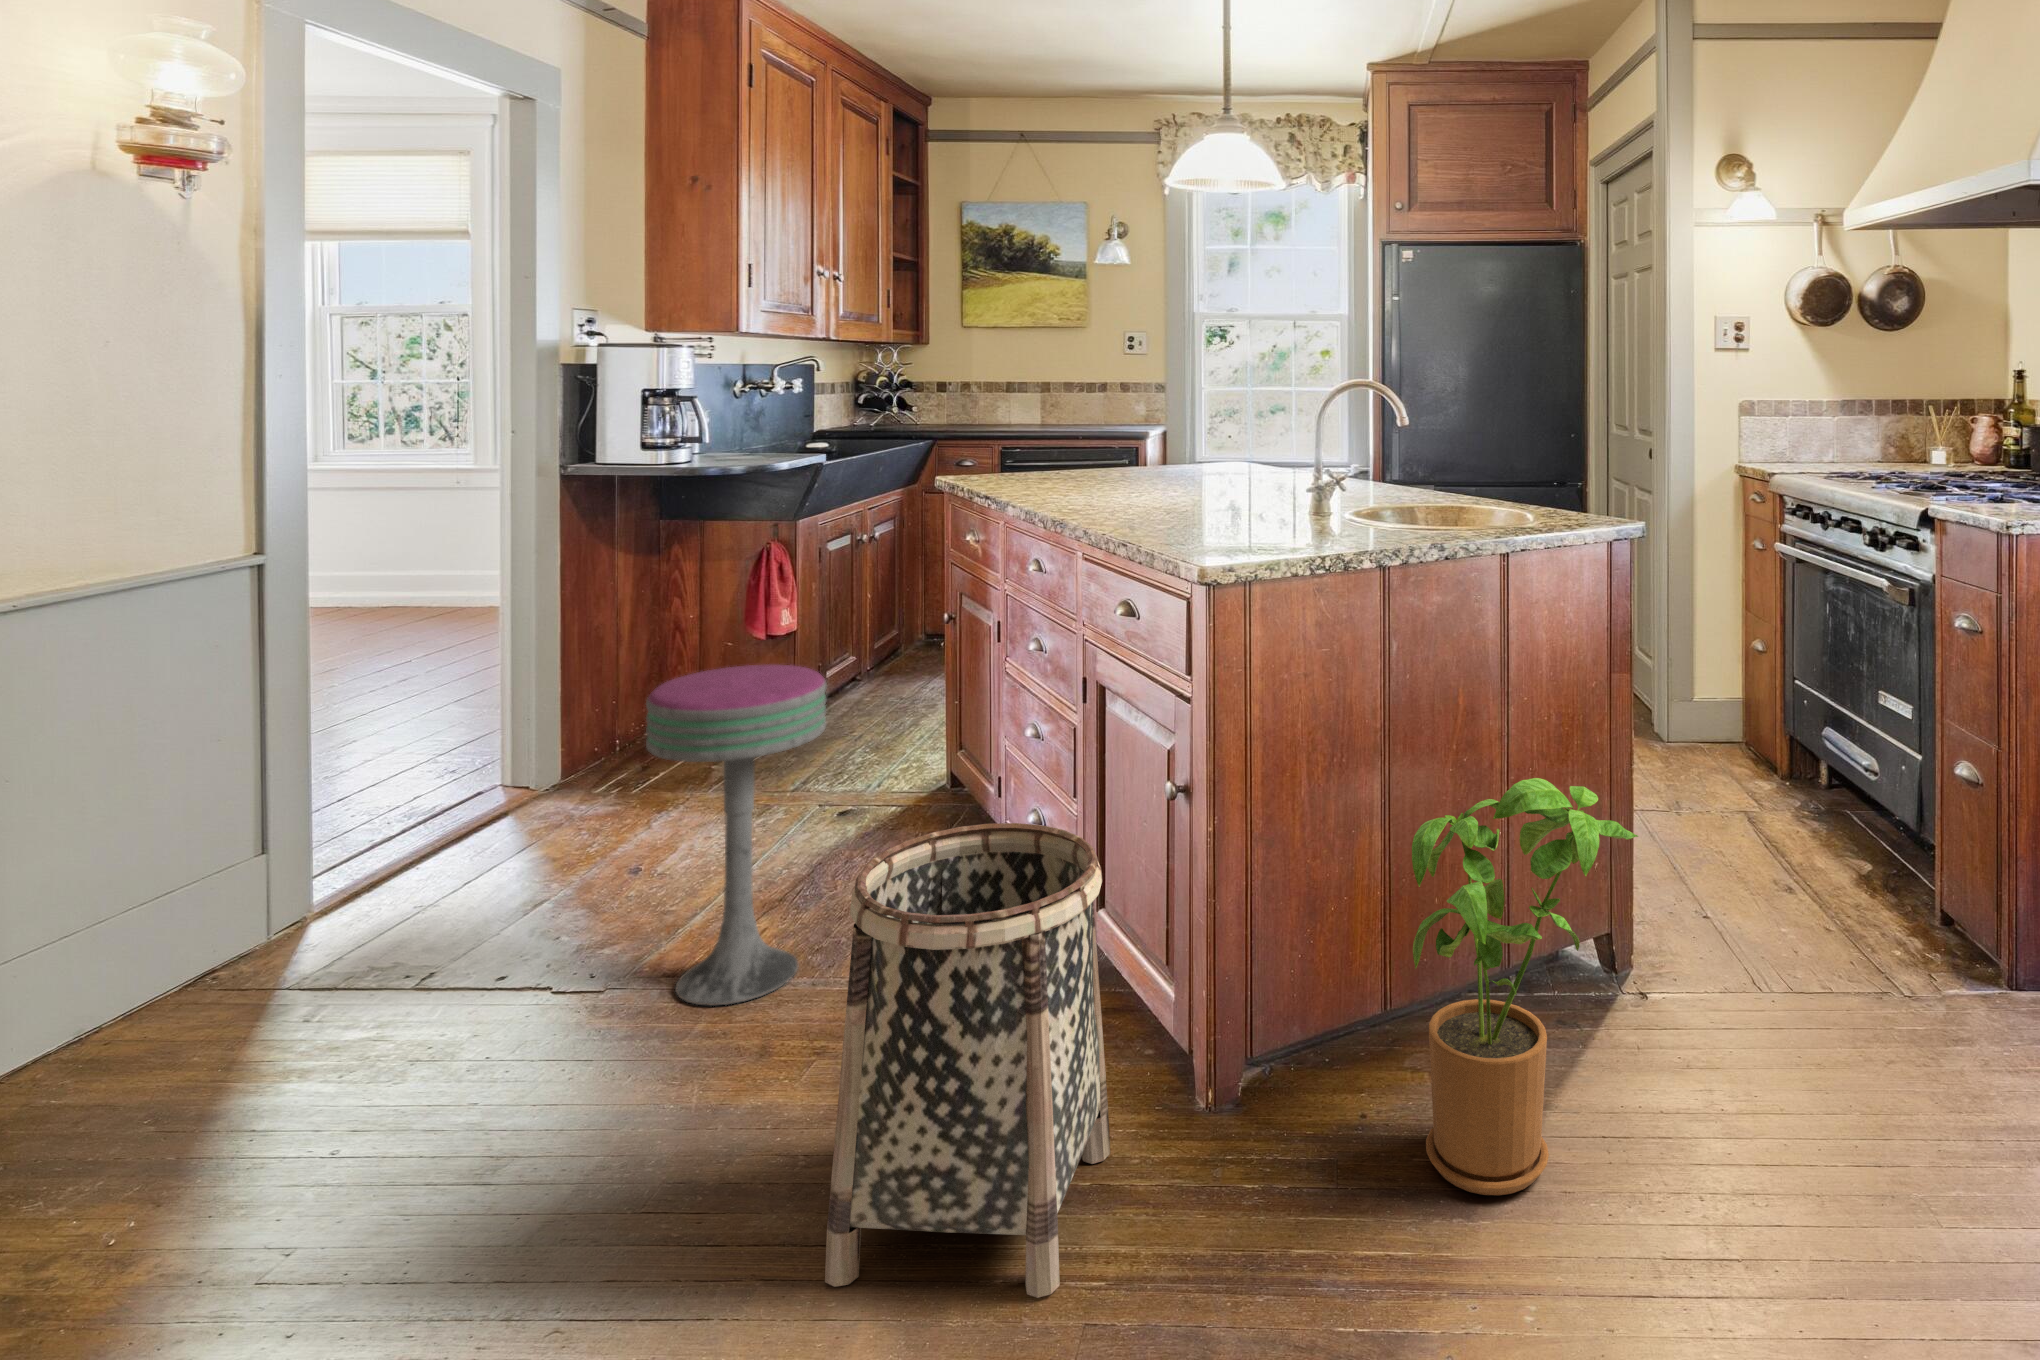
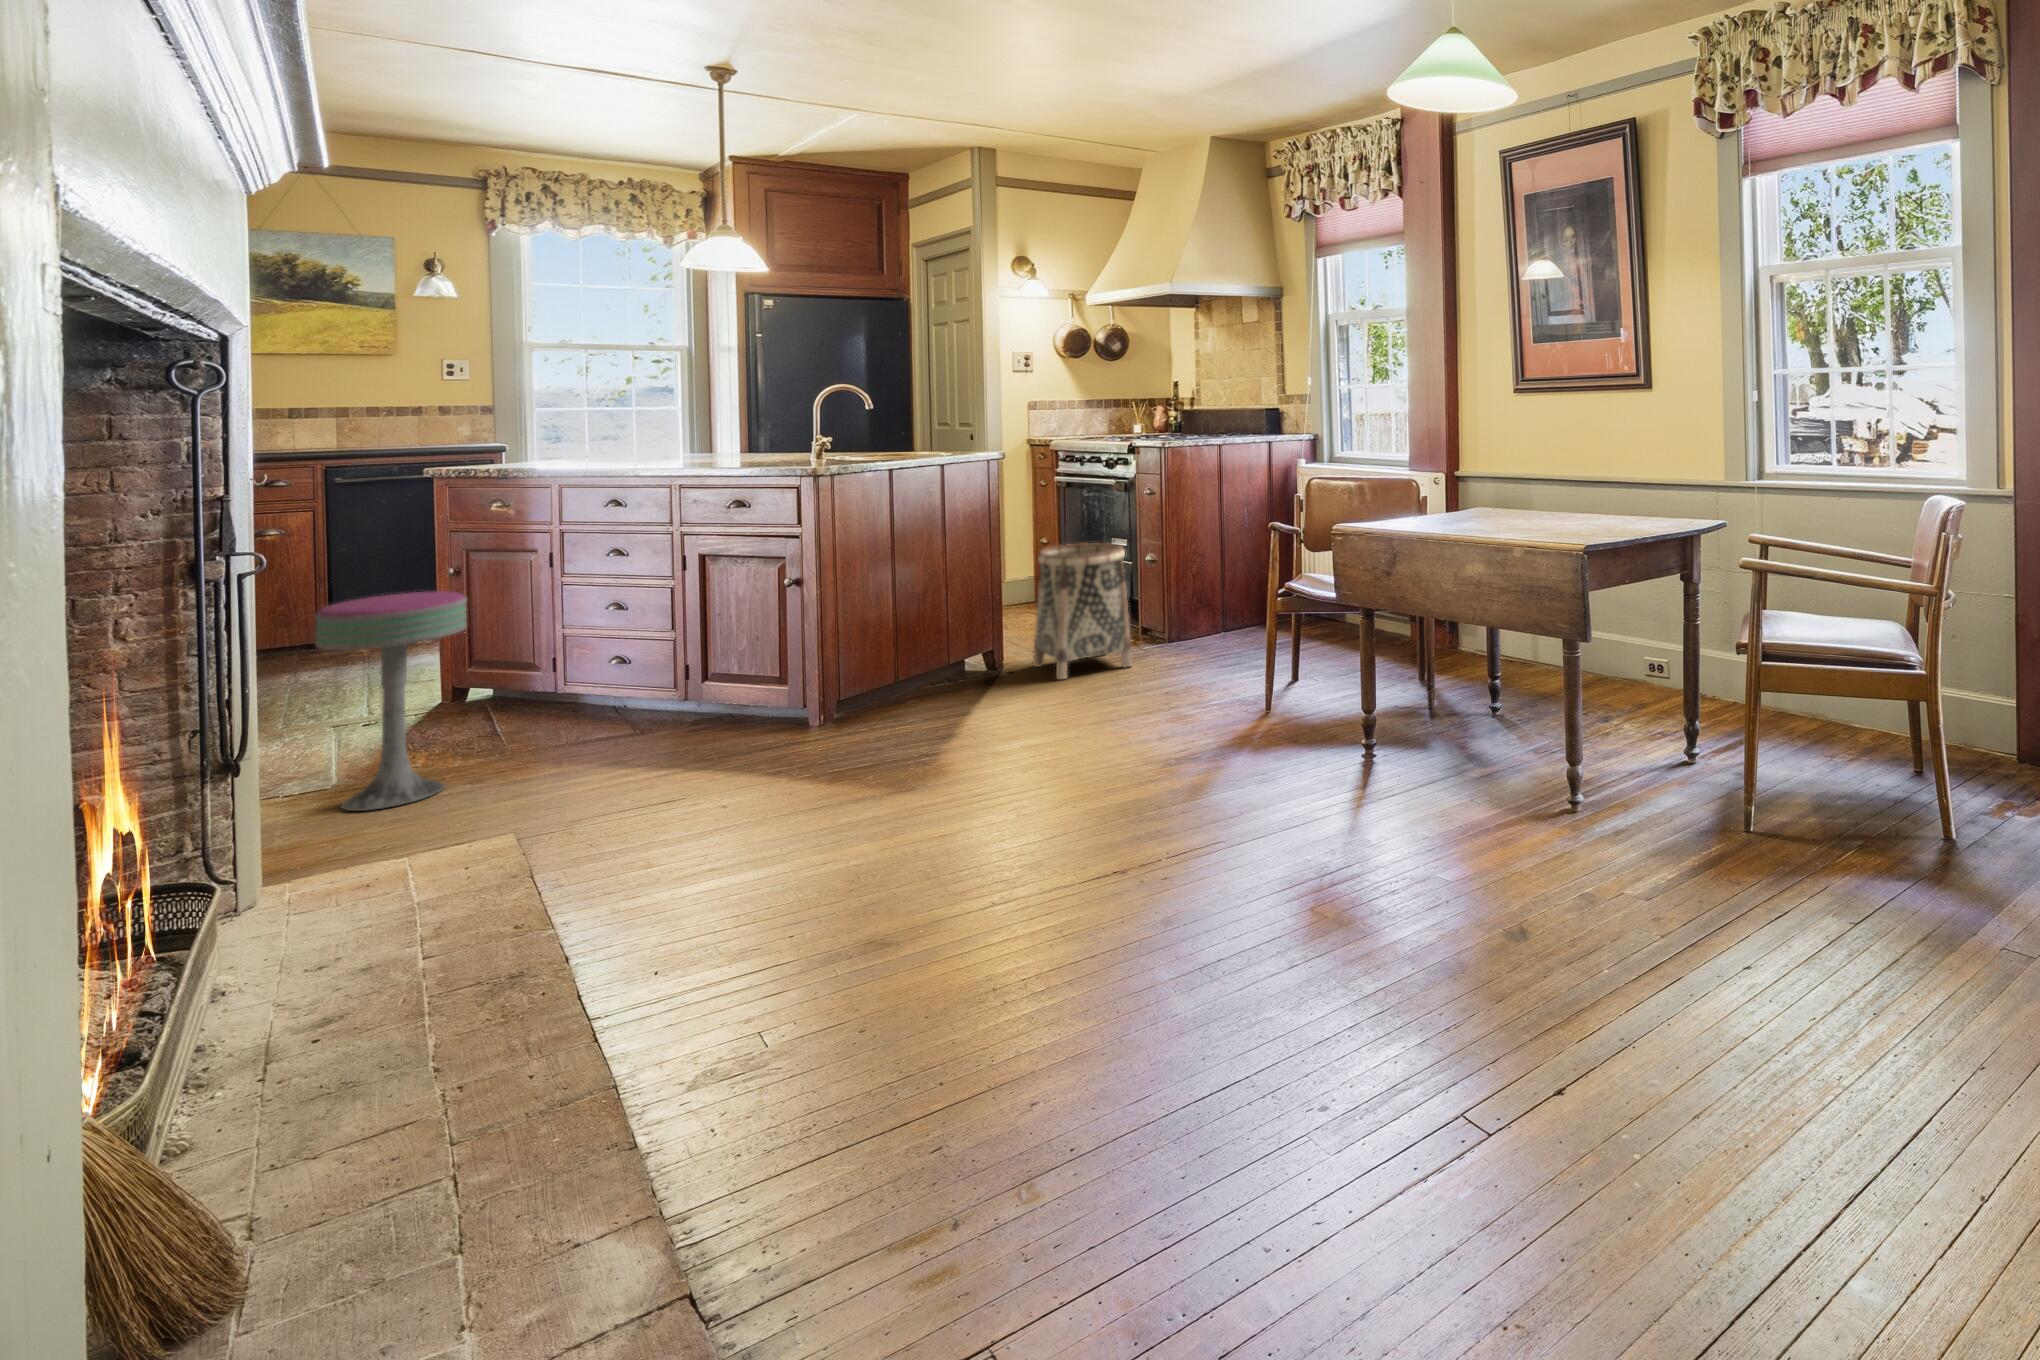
house plant: present [1412,778,1638,1195] -> none [917,557,1026,735]
basket: present [825,823,1110,1298] -> present [1033,543,1132,679]

